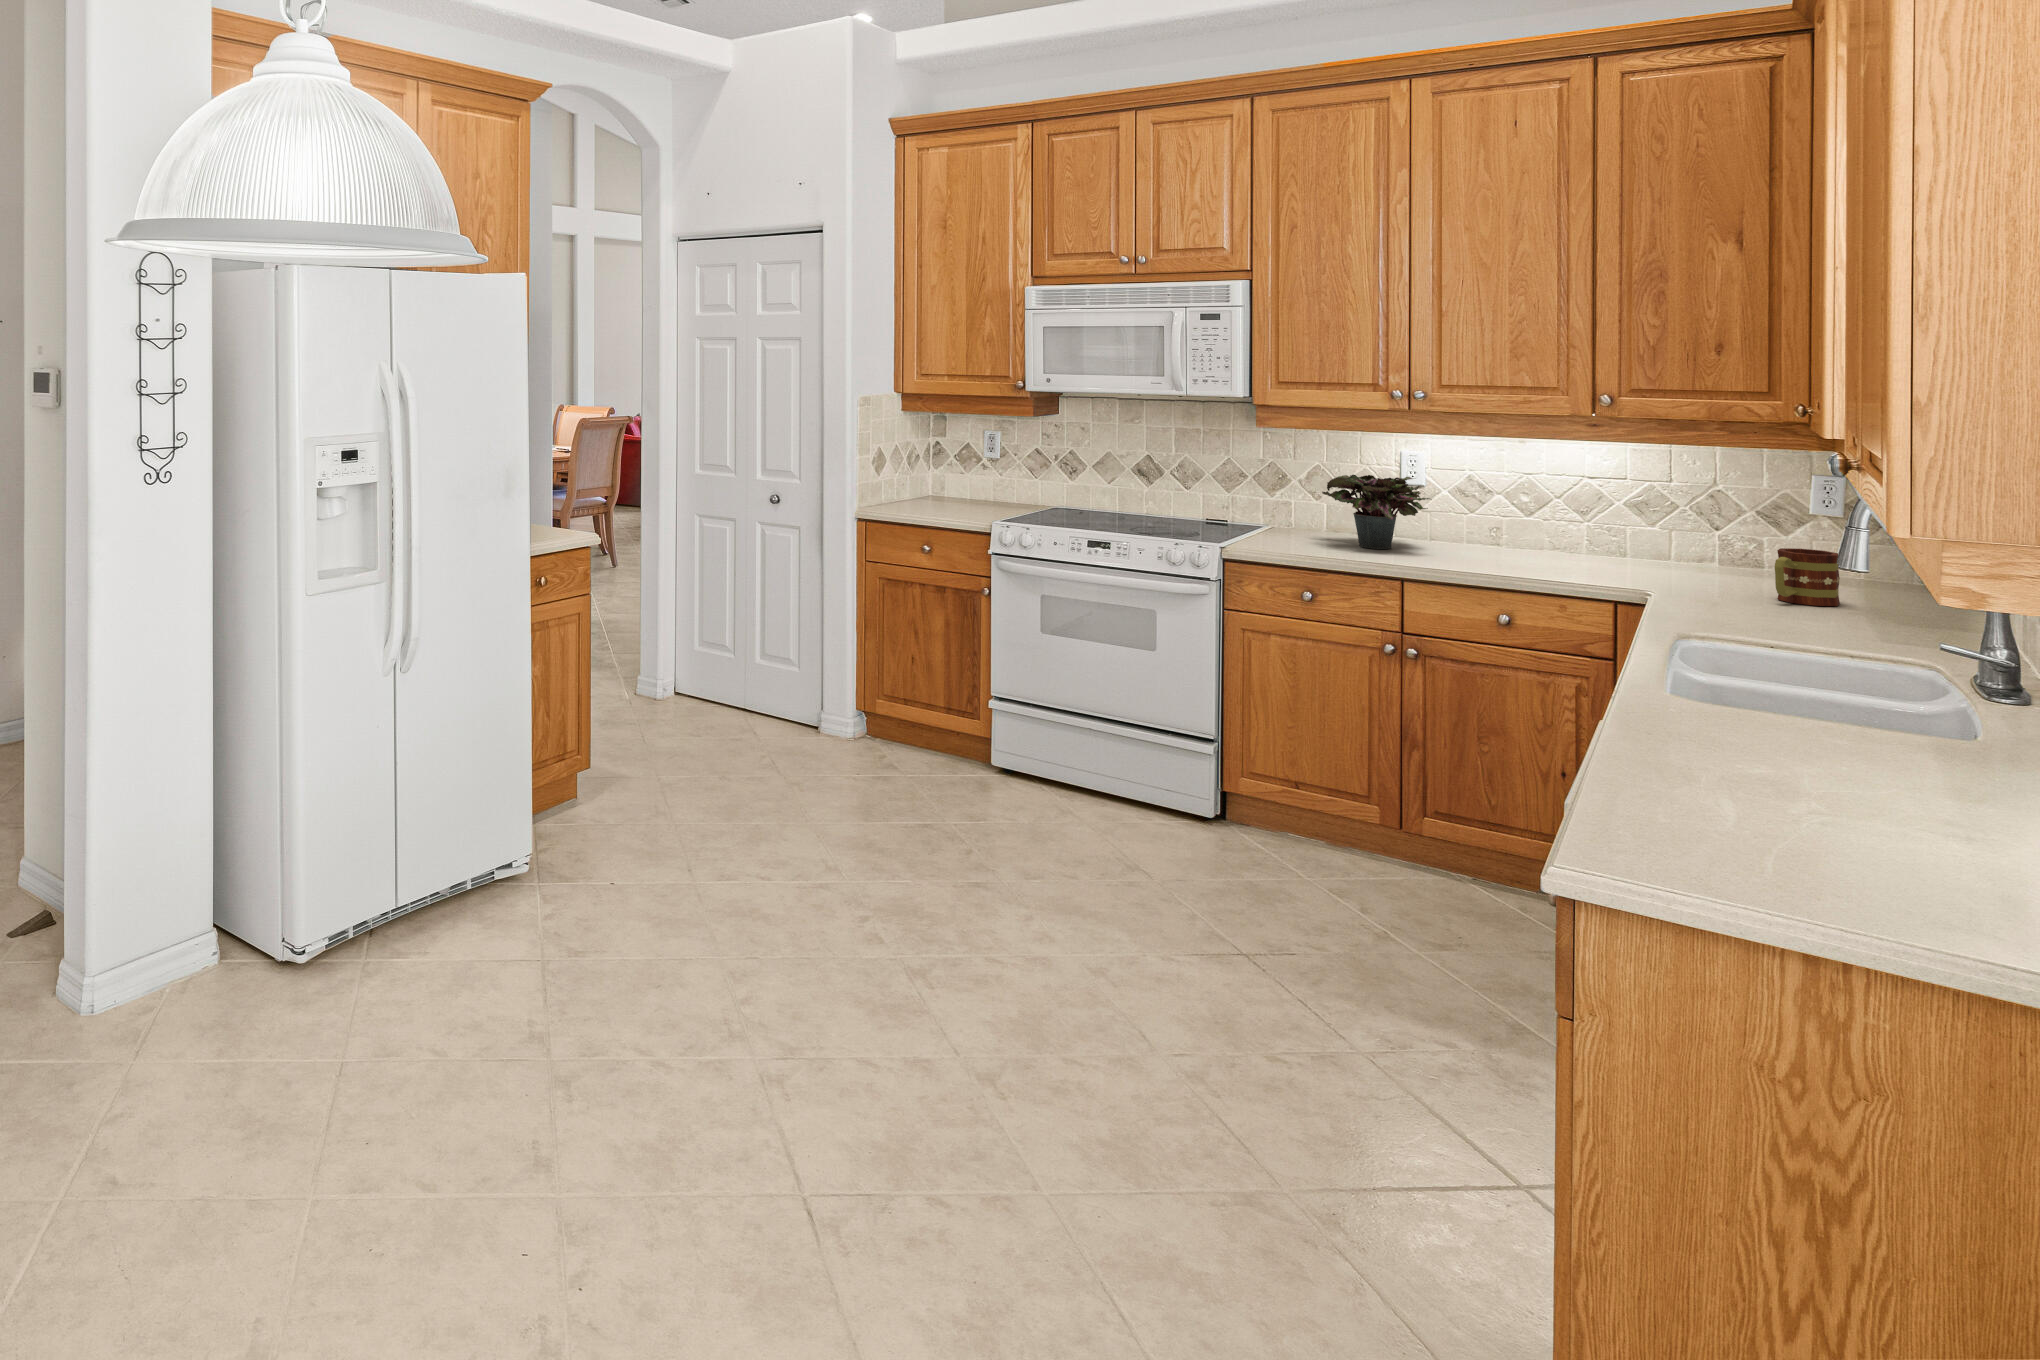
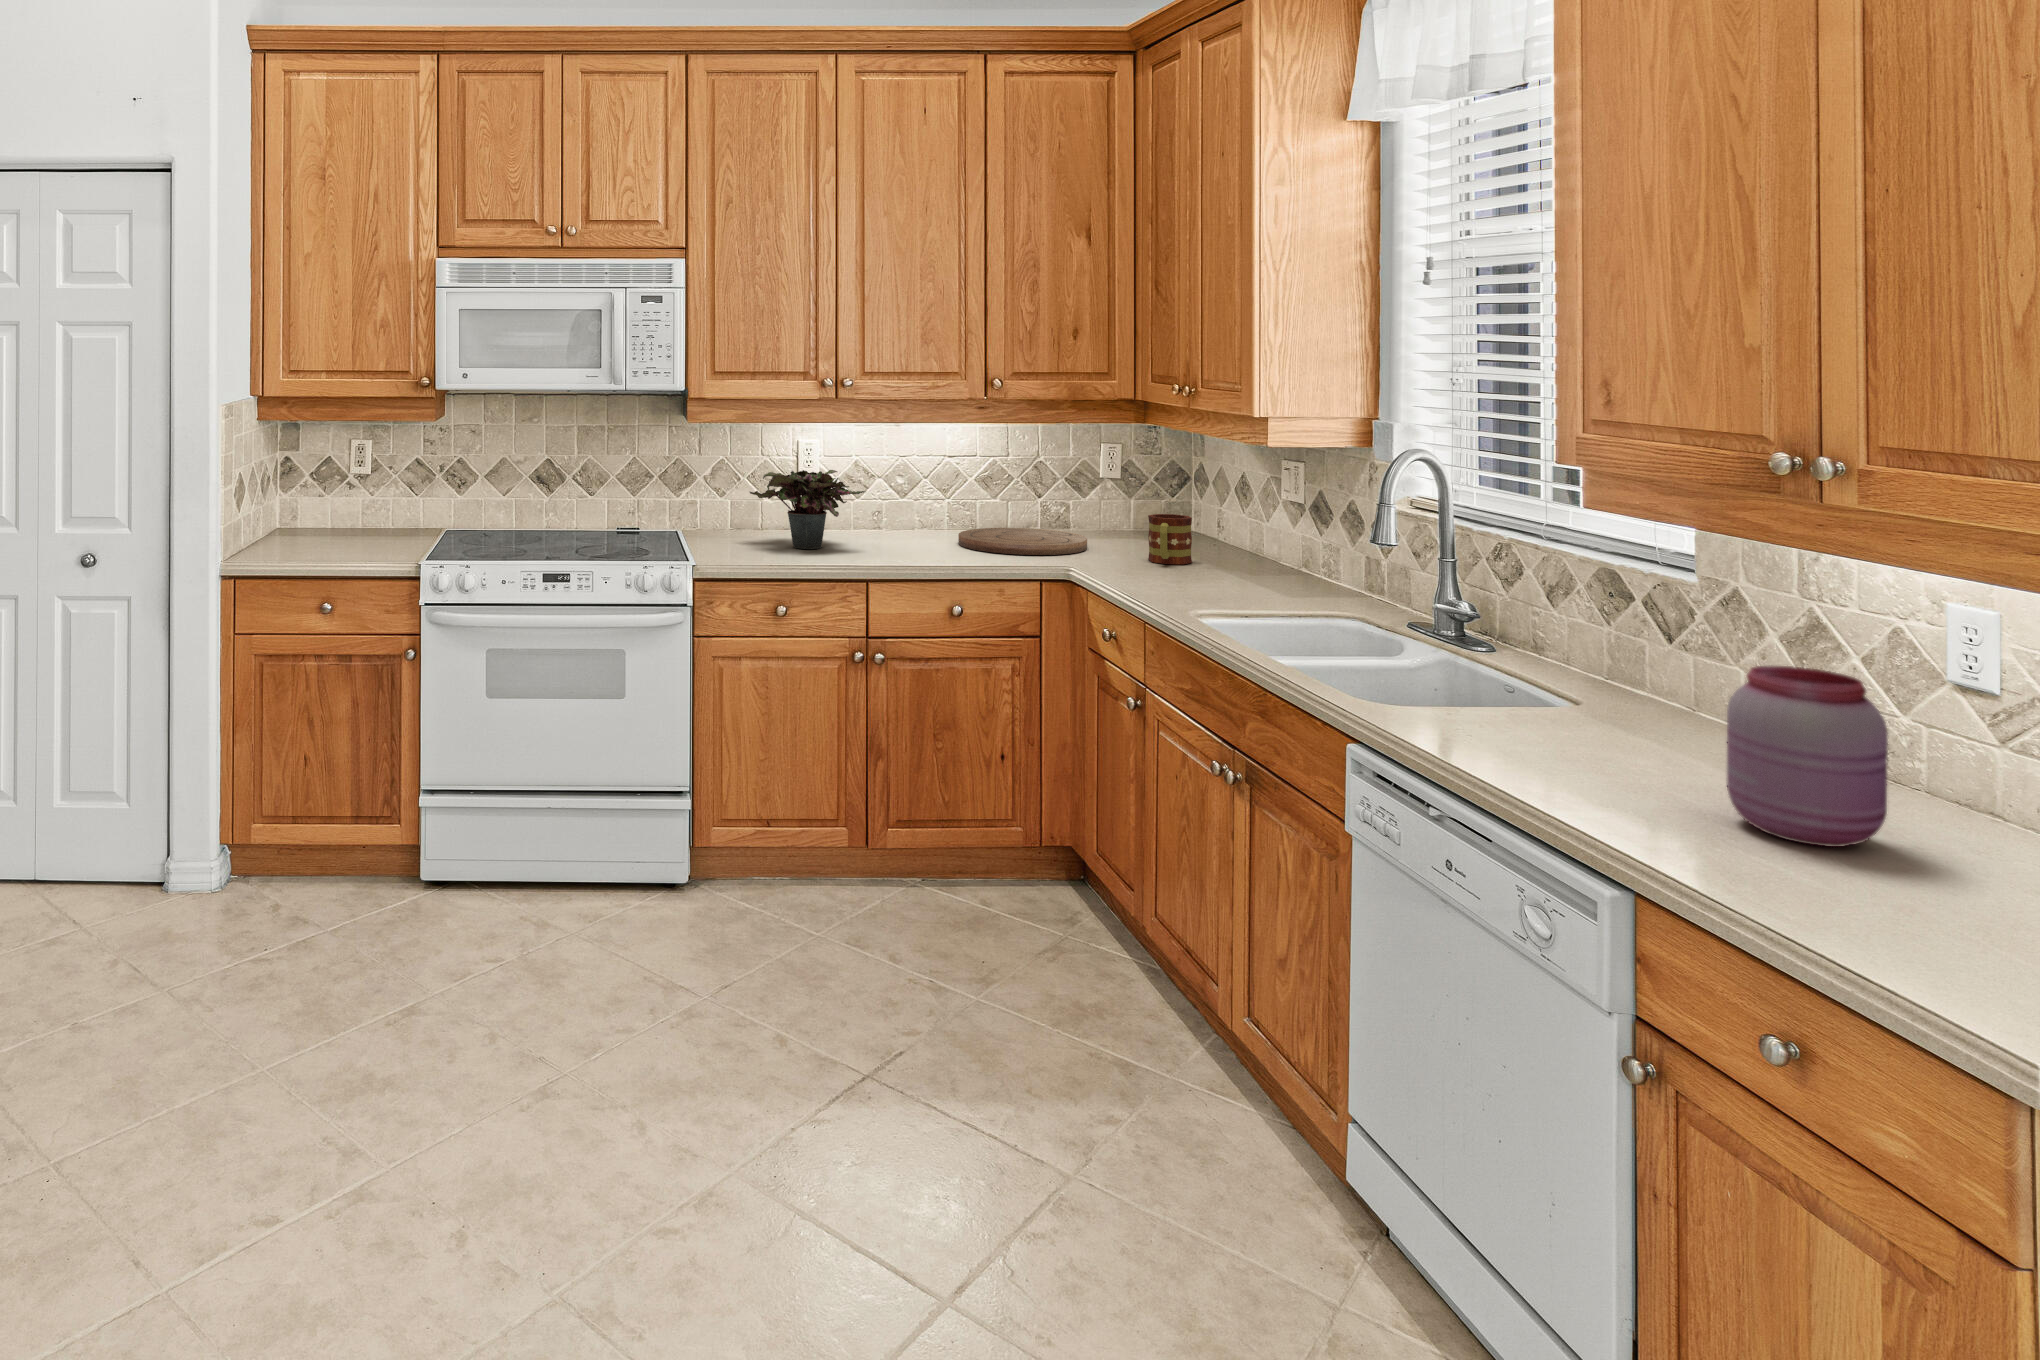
cutting board: none [1561,550,1732,582] -> present [958,528,1087,555]
jar: none [1761,690,1931,872] -> present [1727,666,1888,847]

